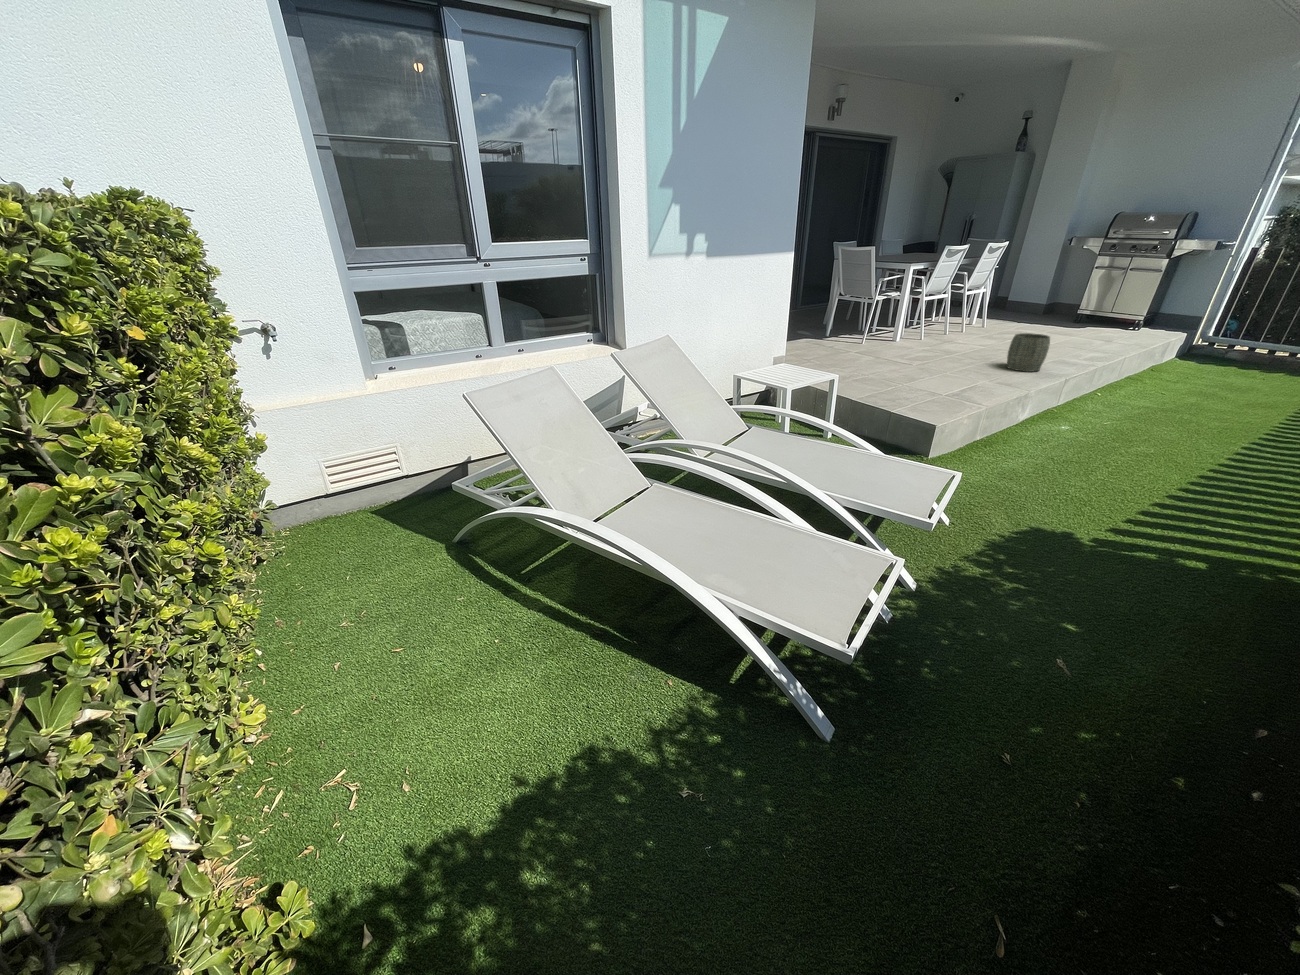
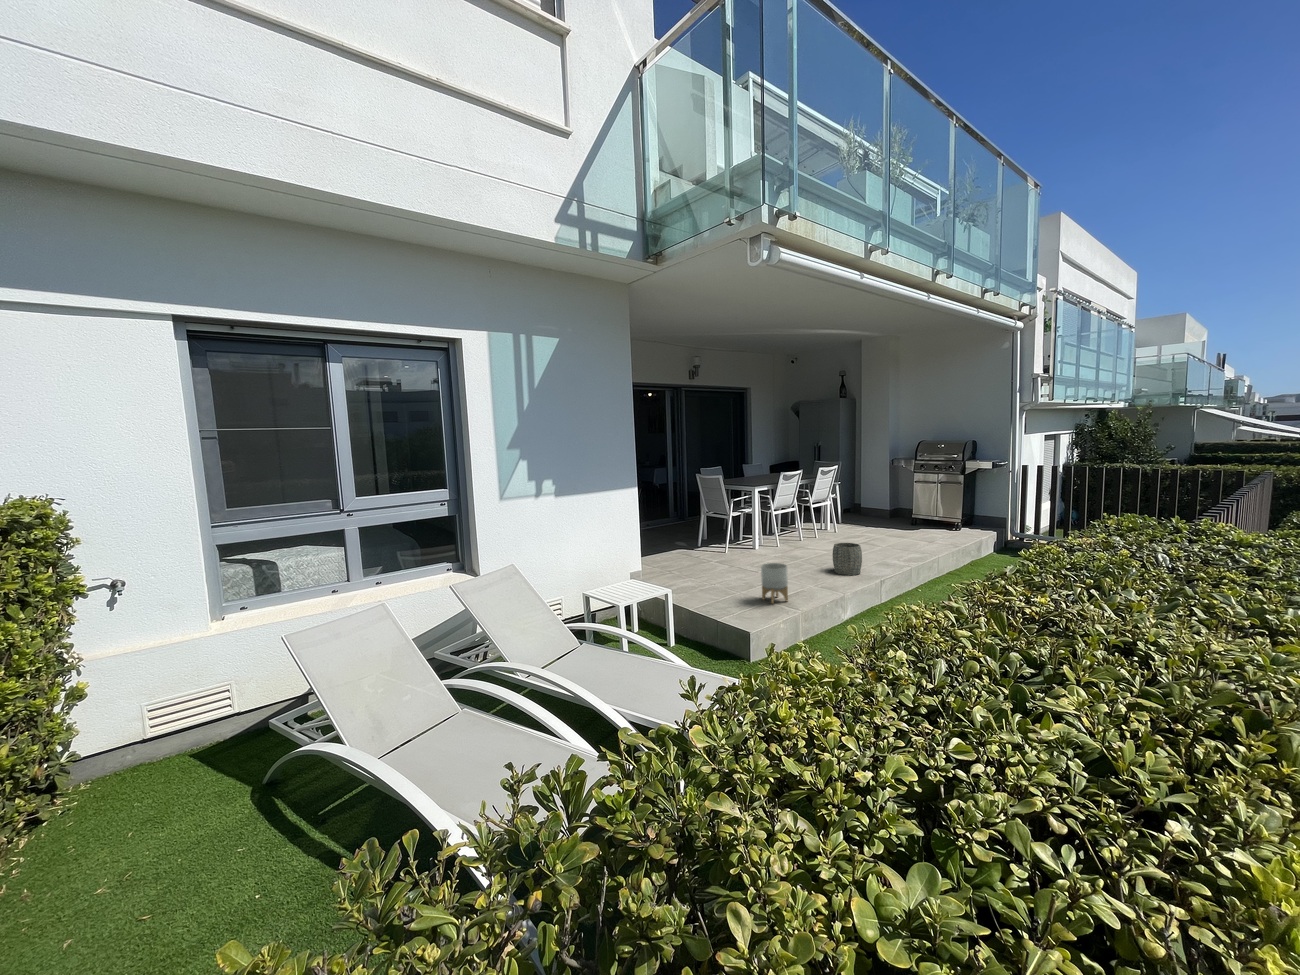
planter: none [935,351,978,398] -> present [761,563,788,604]

